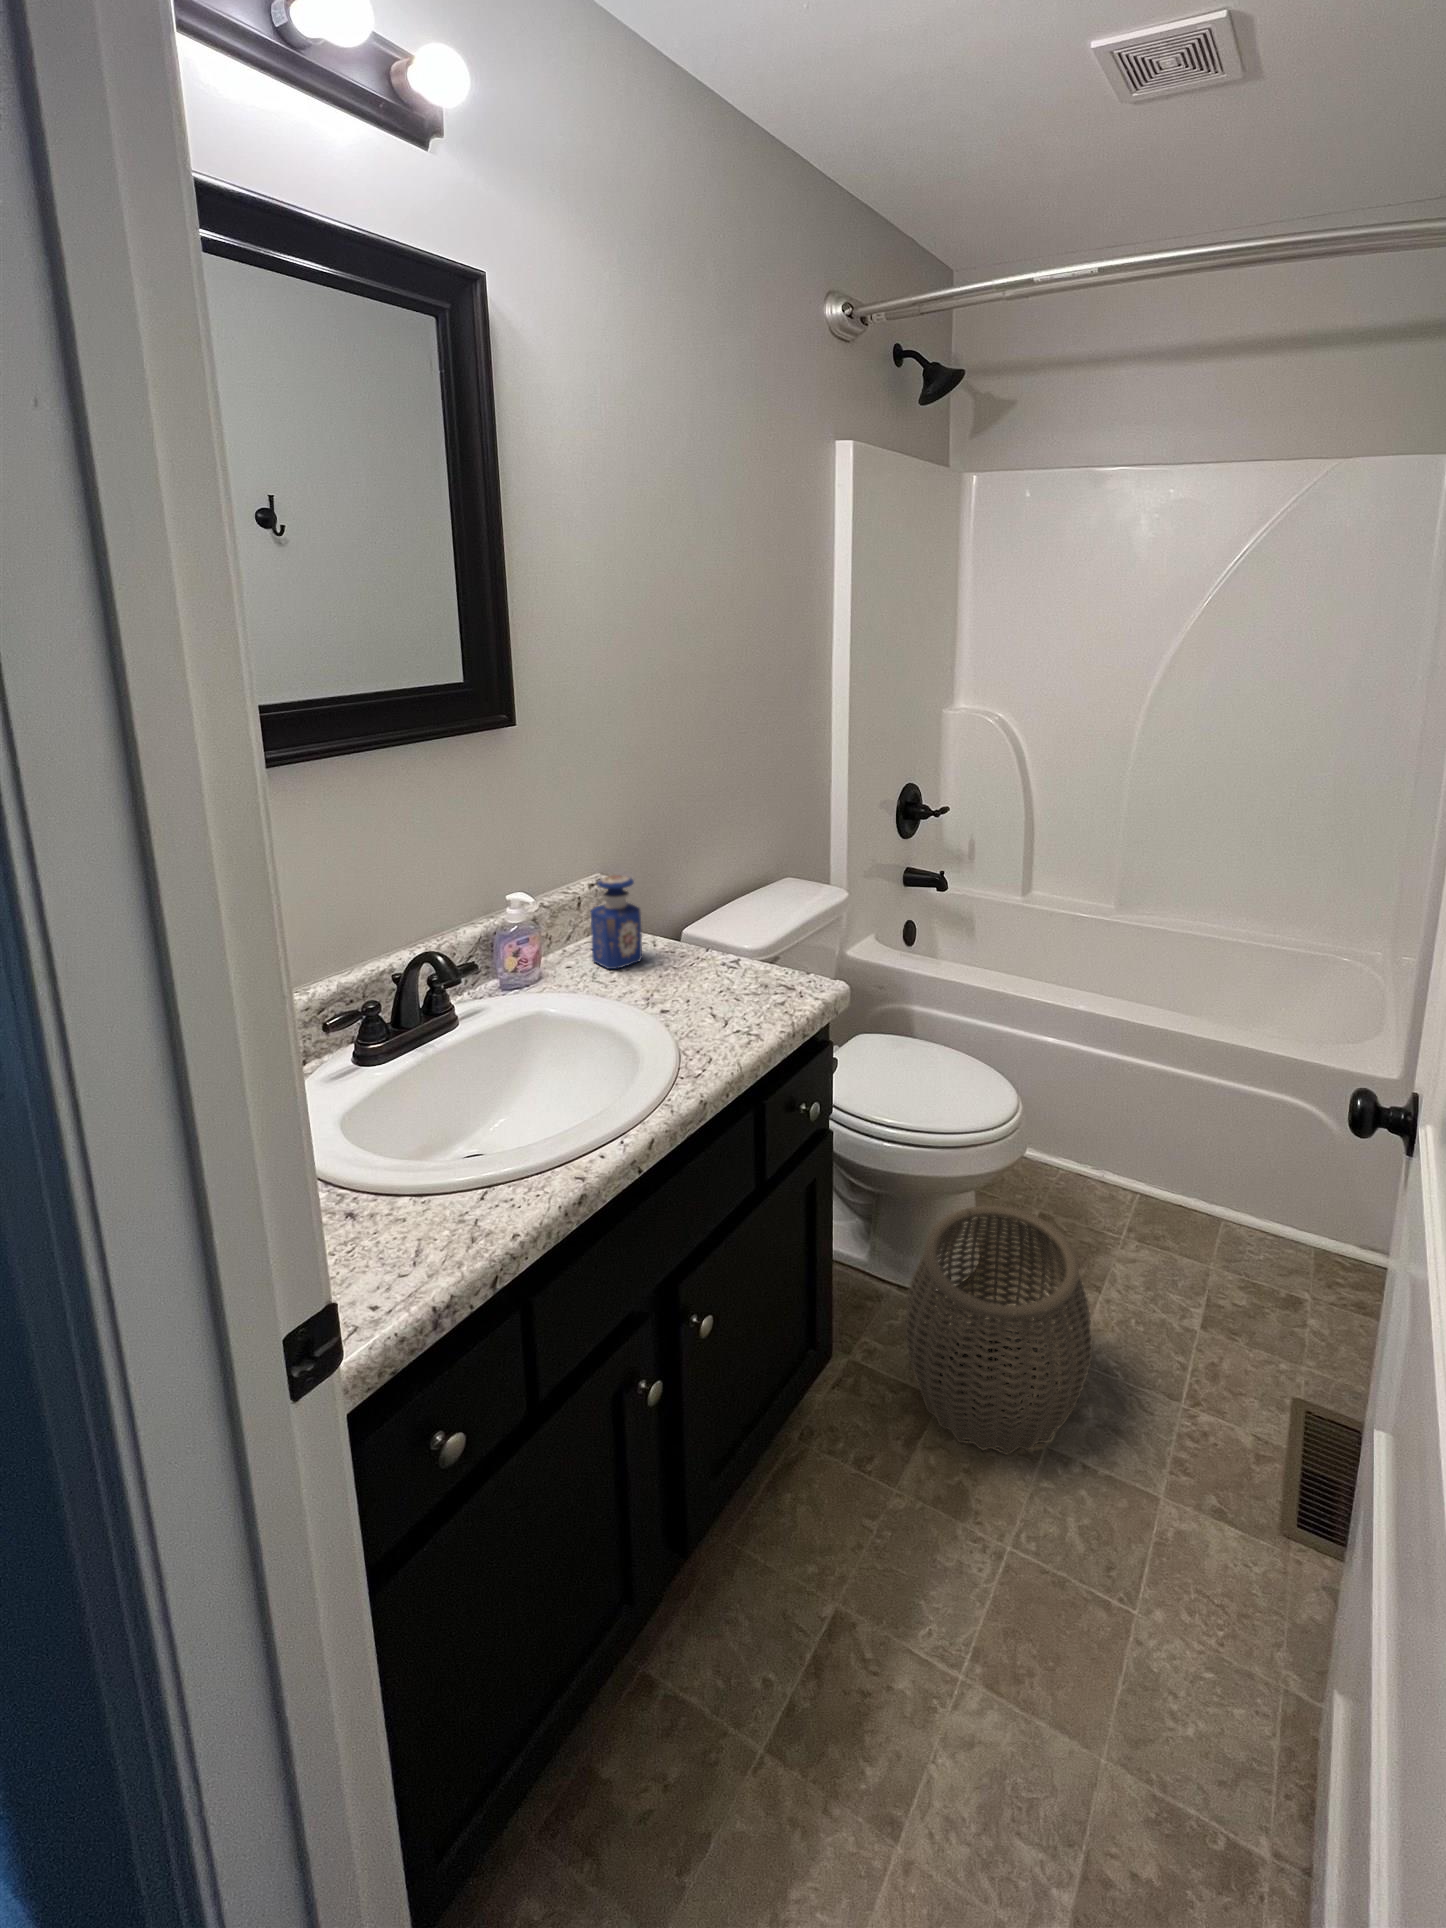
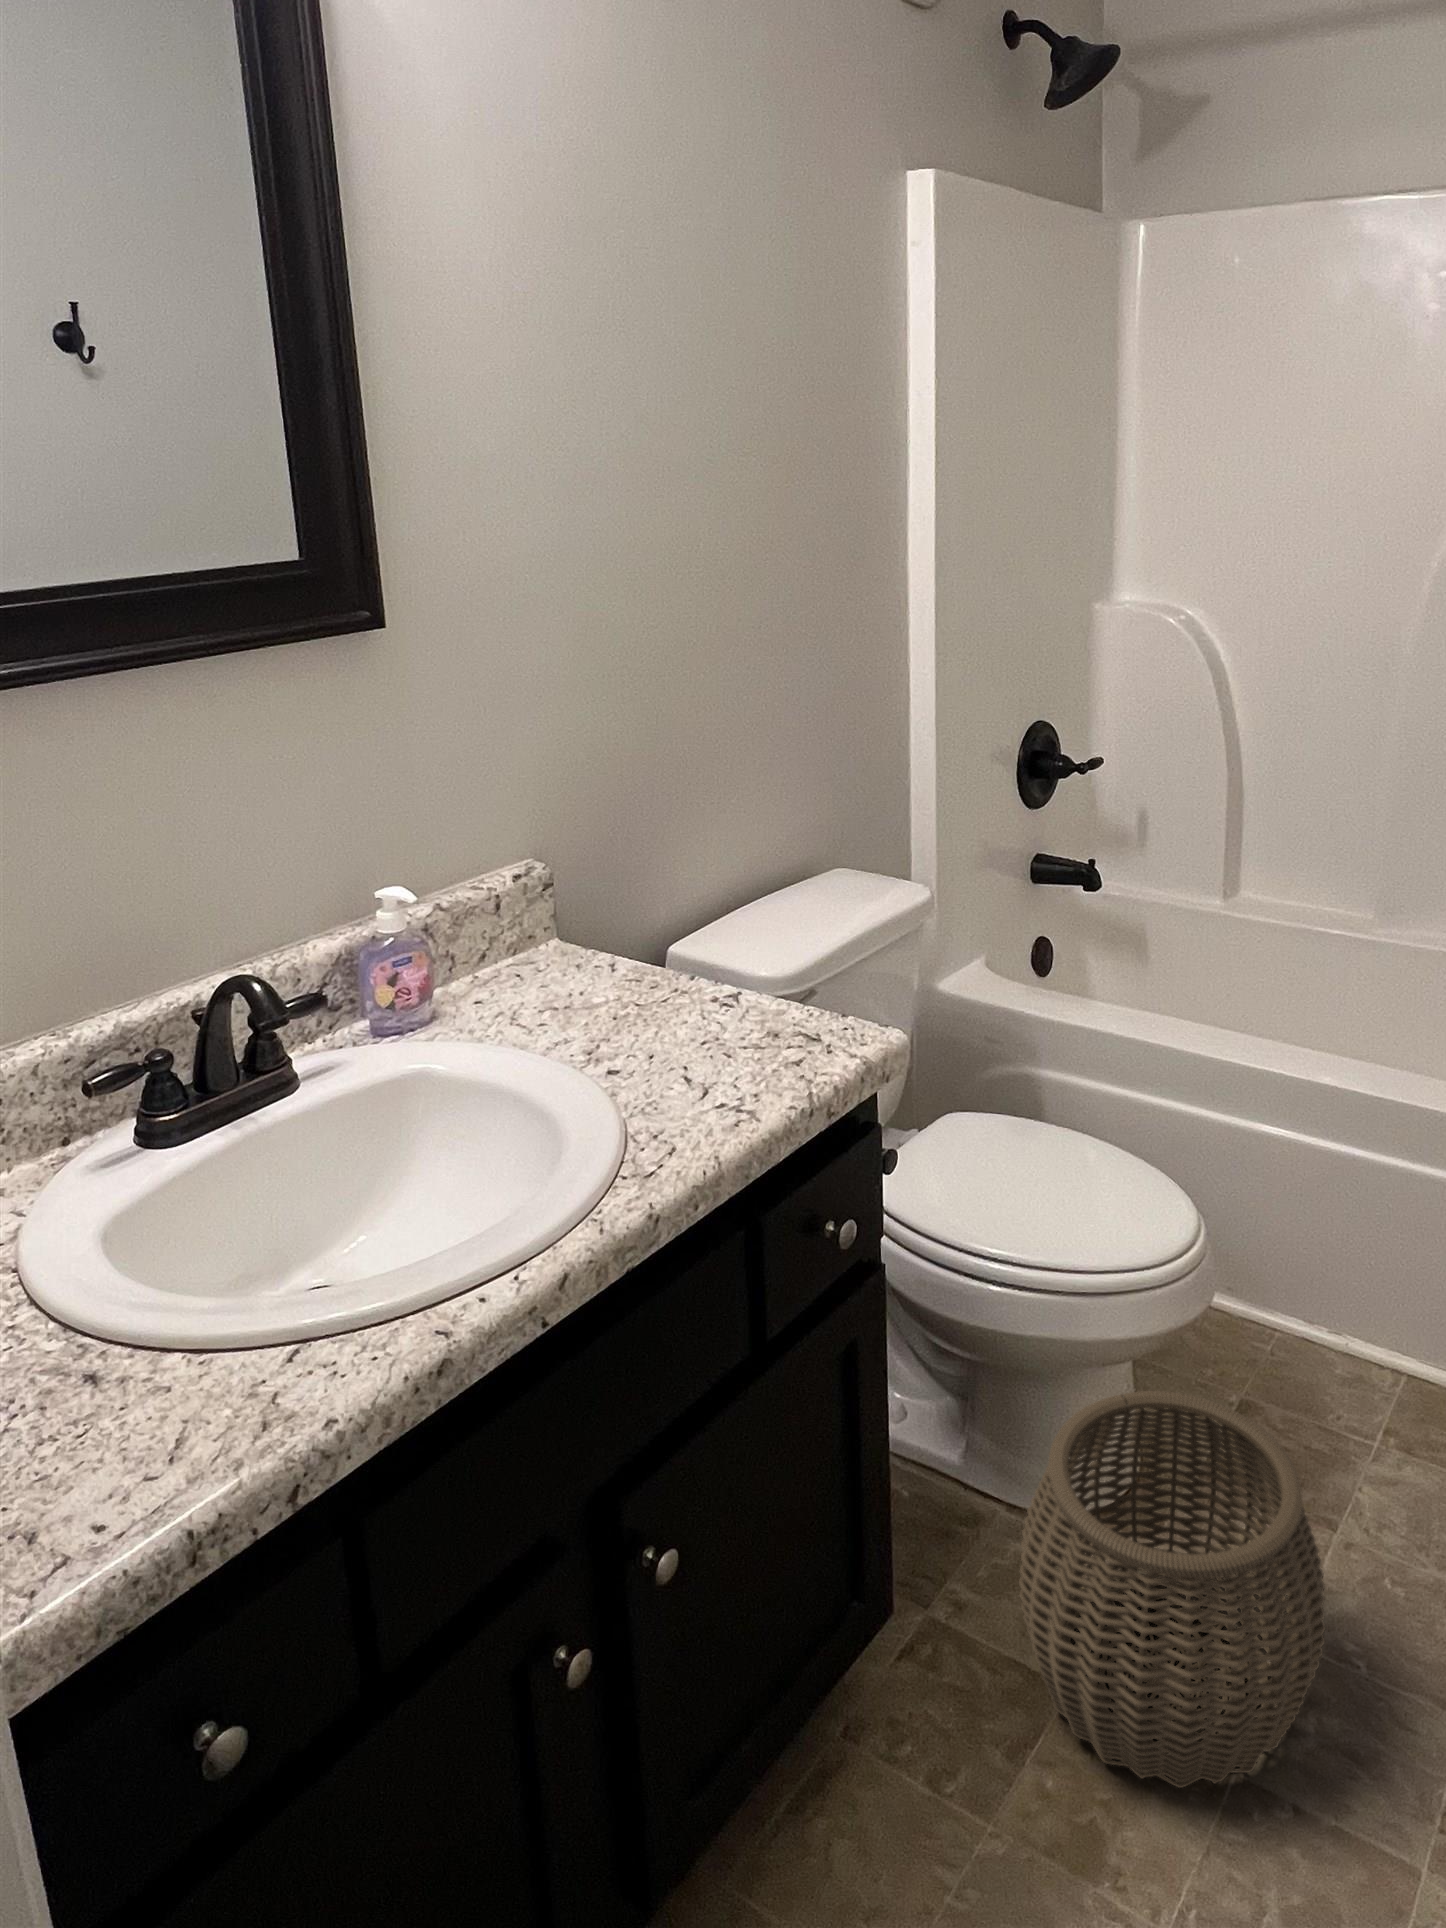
perfume bottle: present [591,875,642,969] -> none [507,859,591,1006]

